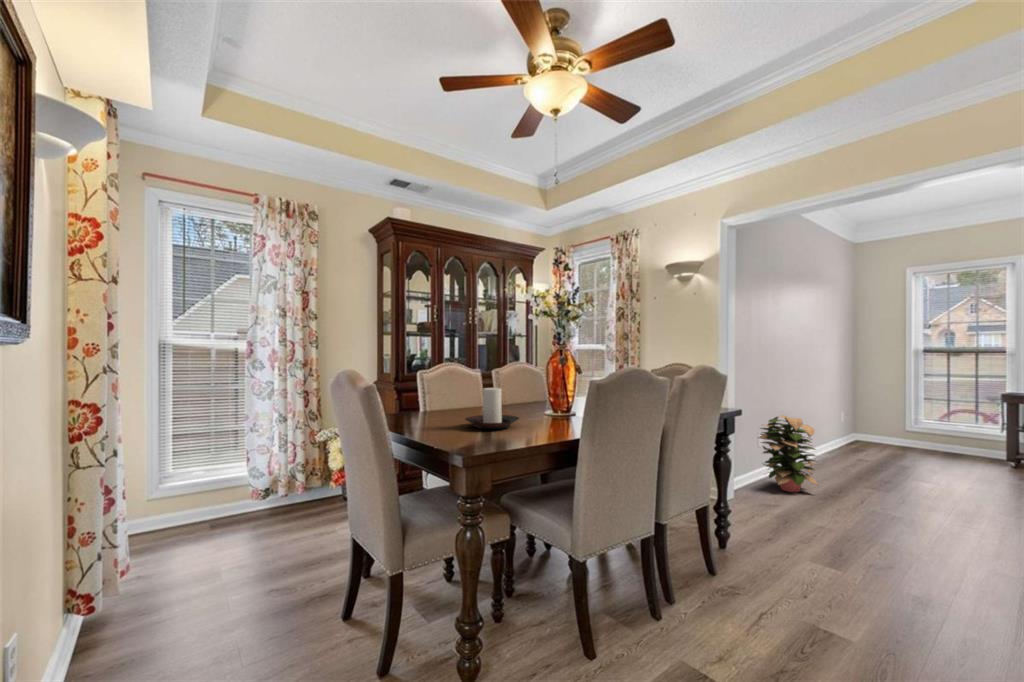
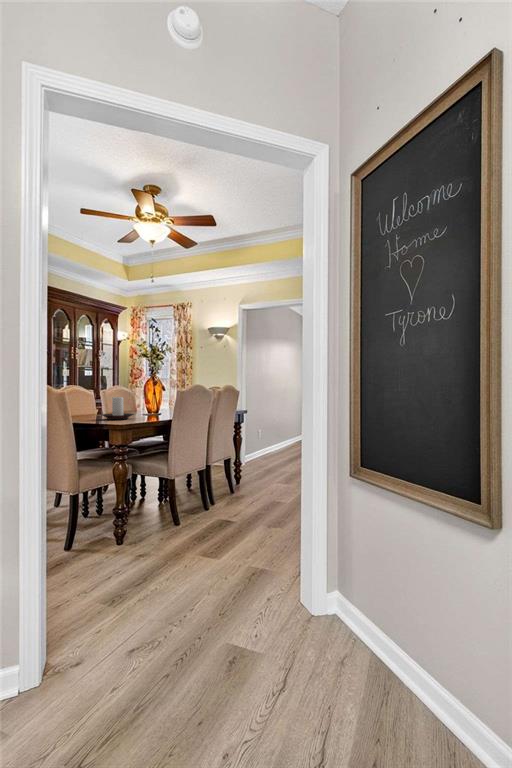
decorative plant: present [759,415,818,492] -> none [257,418,287,460]

